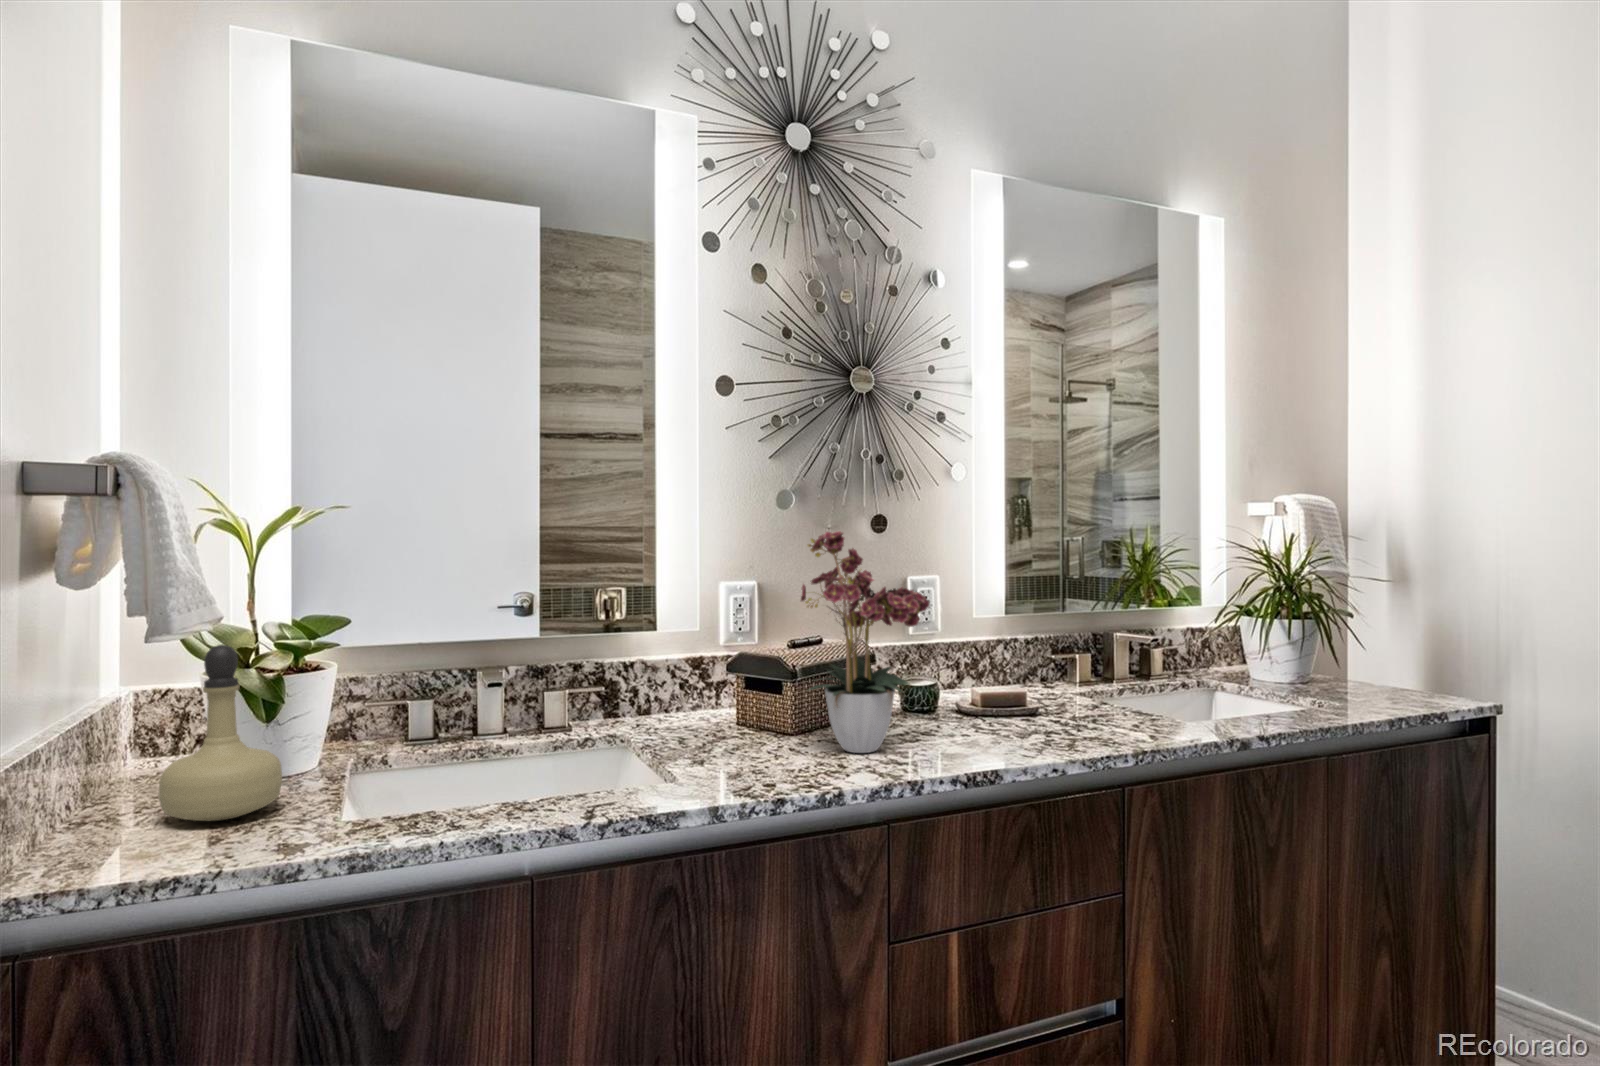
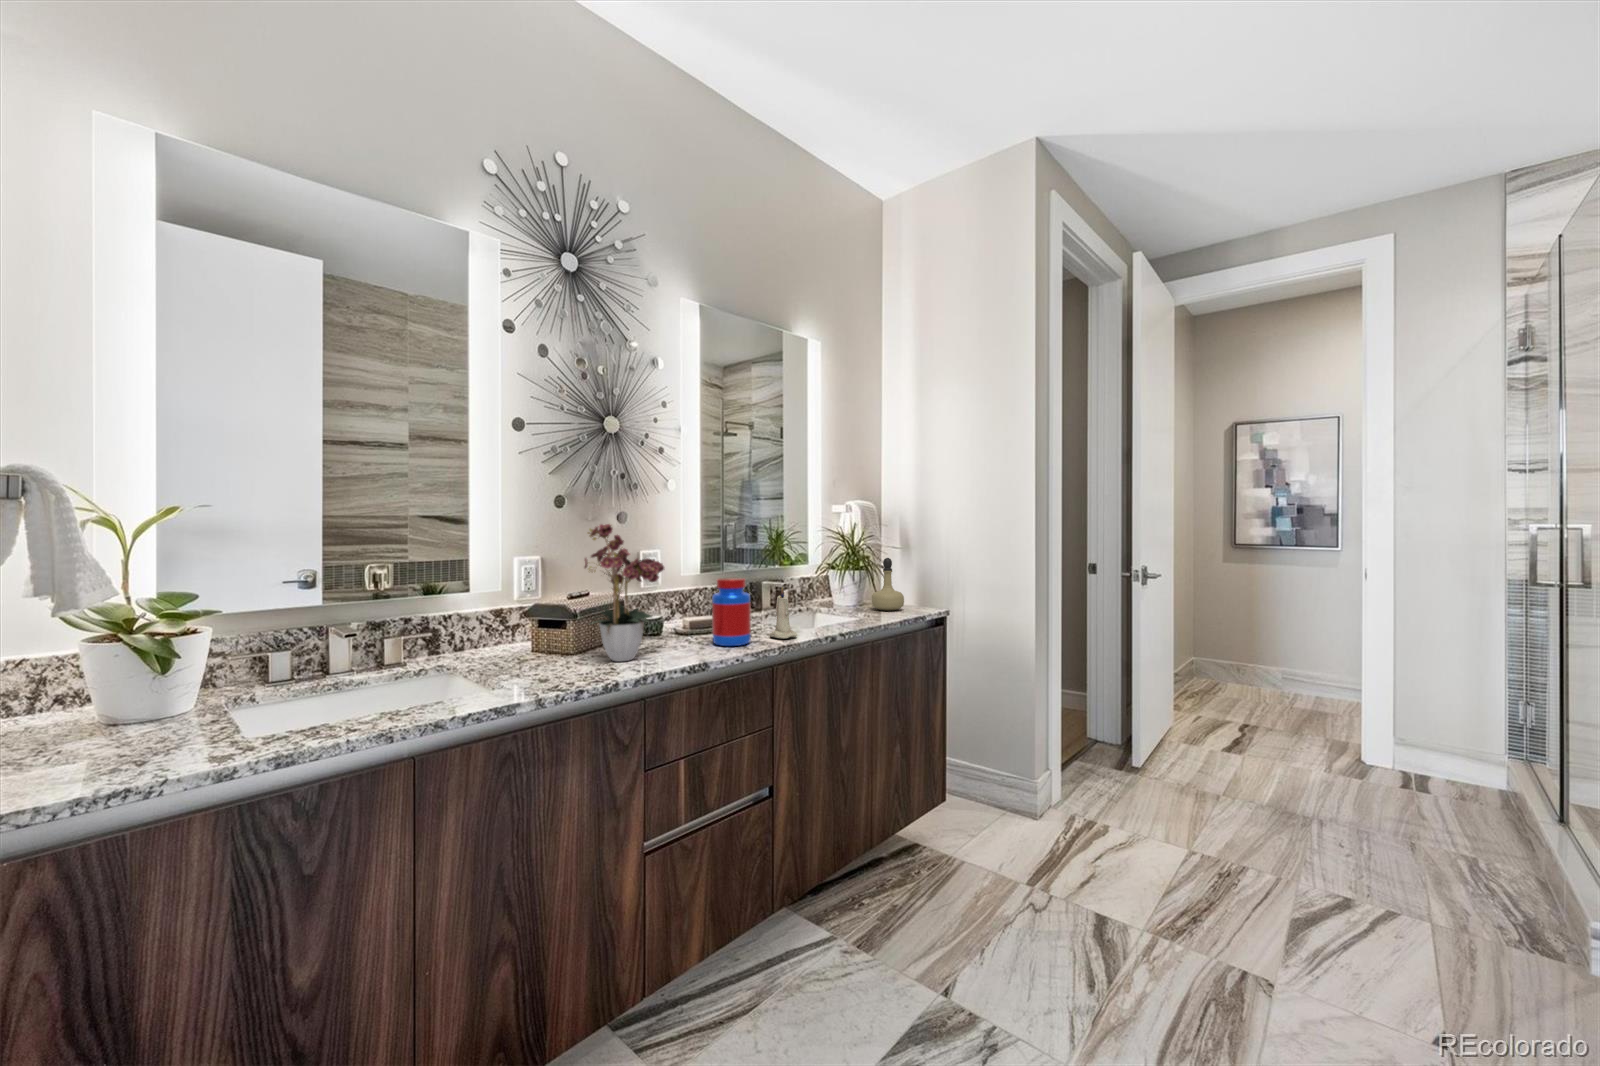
jar: none [1014,623,1081,742] -> present [712,578,751,646]
candle: none [1118,642,1170,736] -> present [769,586,797,639]
perfume bottle: present [158,645,282,821] -> present [872,558,904,611]

